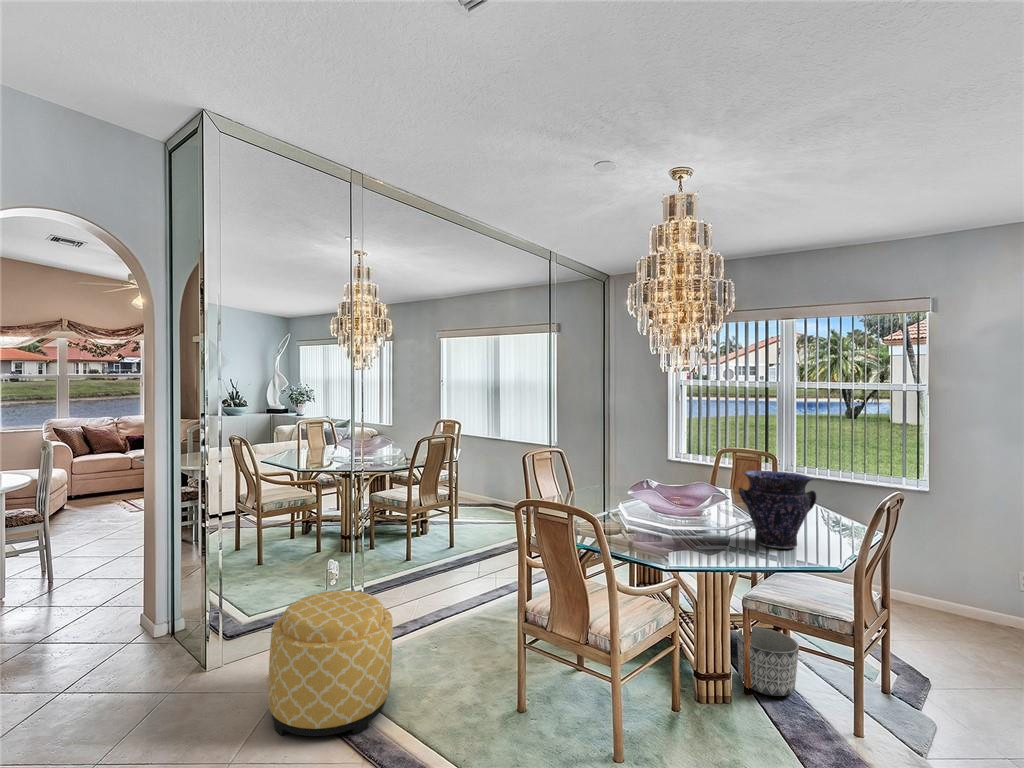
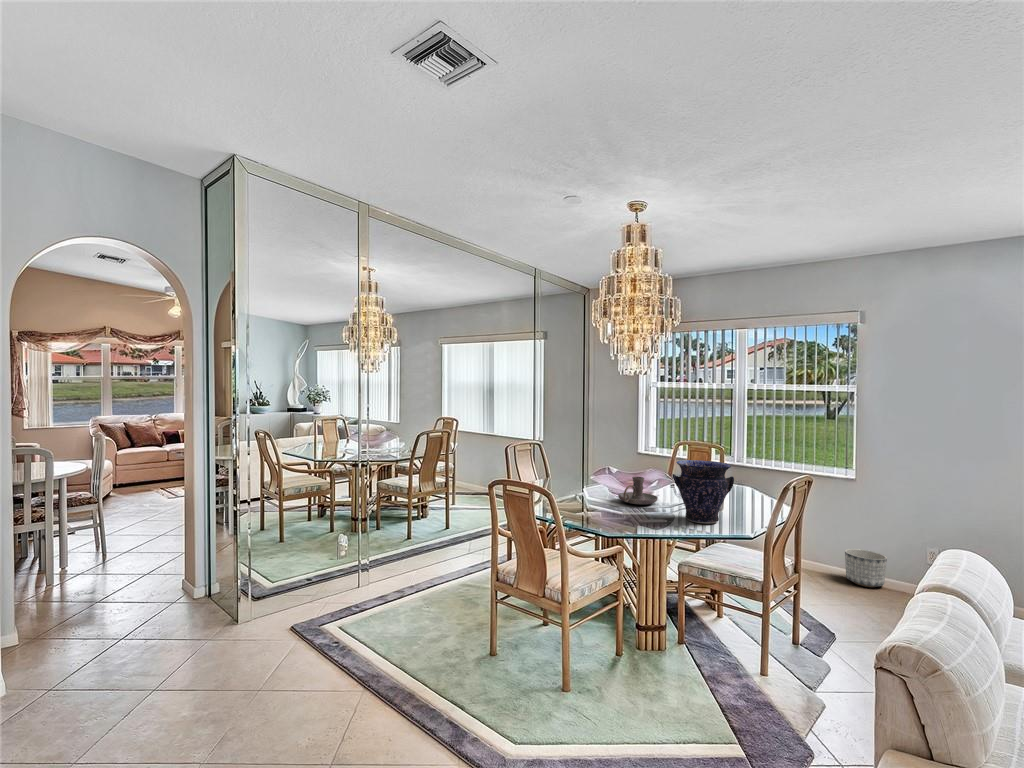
candle holder: none [665,490,714,524] -> present [618,477,658,505]
ottoman: present [268,591,392,736] -> none [290,558,389,670]
planter: present [737,627,799,696] -> present [845,549,887,587]

